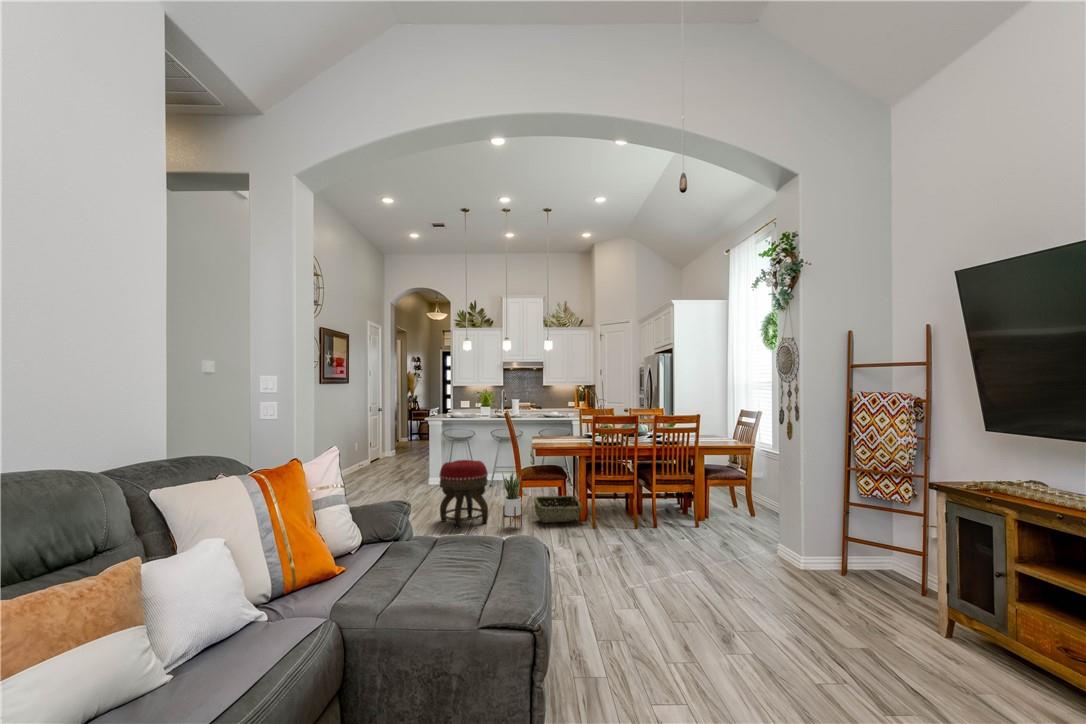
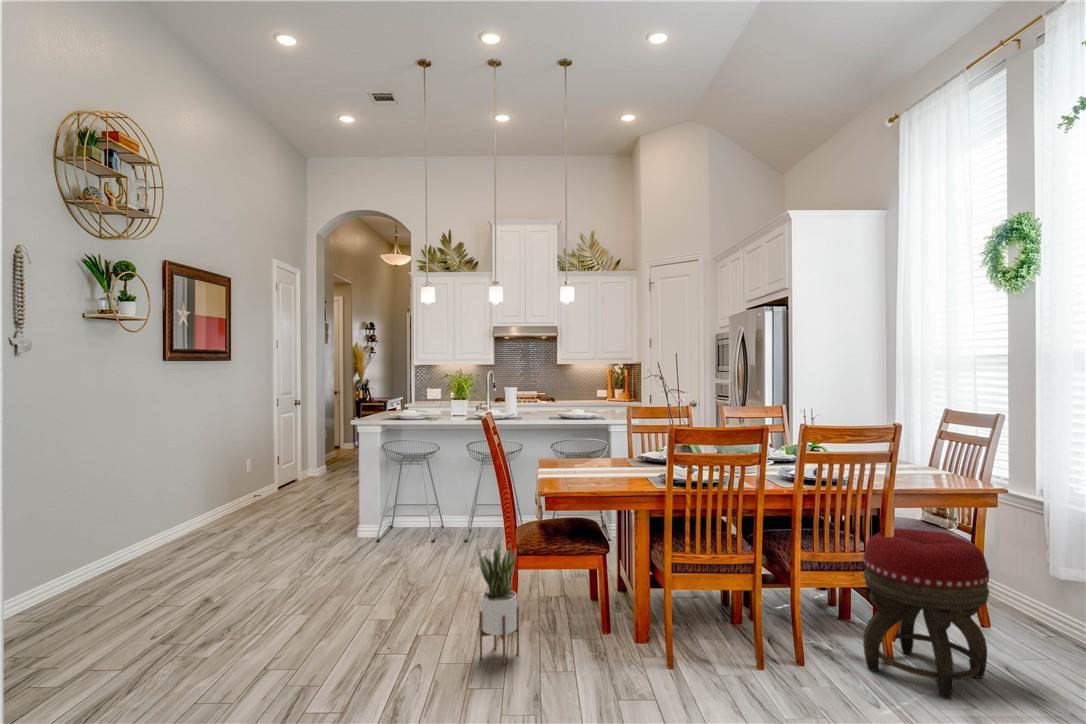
footstool: present [440,460,488,528] -> present [863,529,989,699]
woven basket: present [534,496,583,523] -> none [542,581,643,643]

